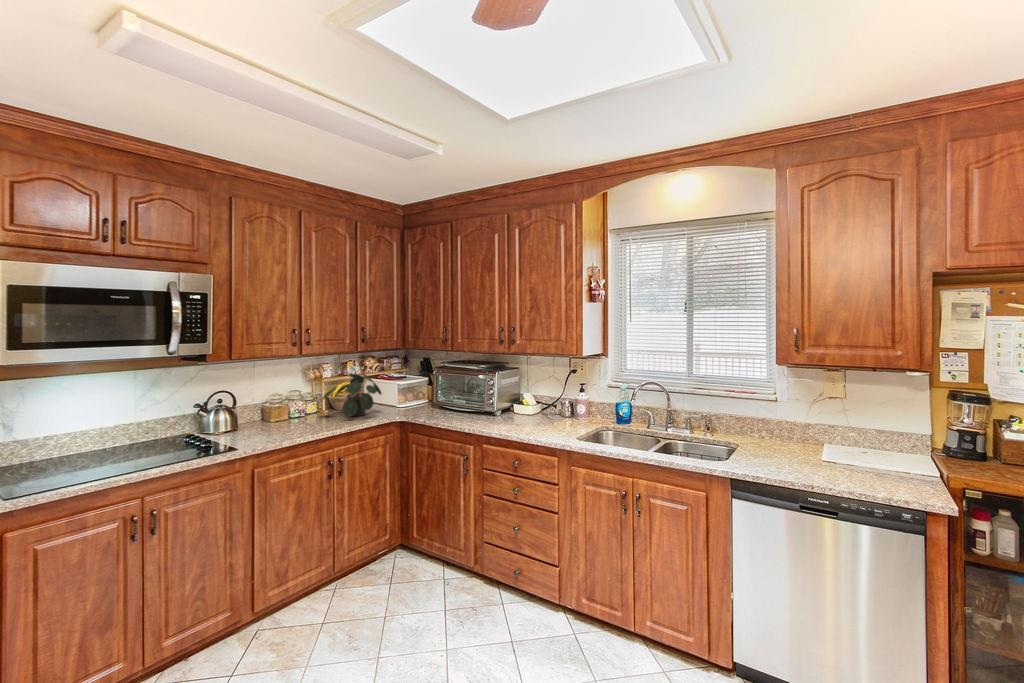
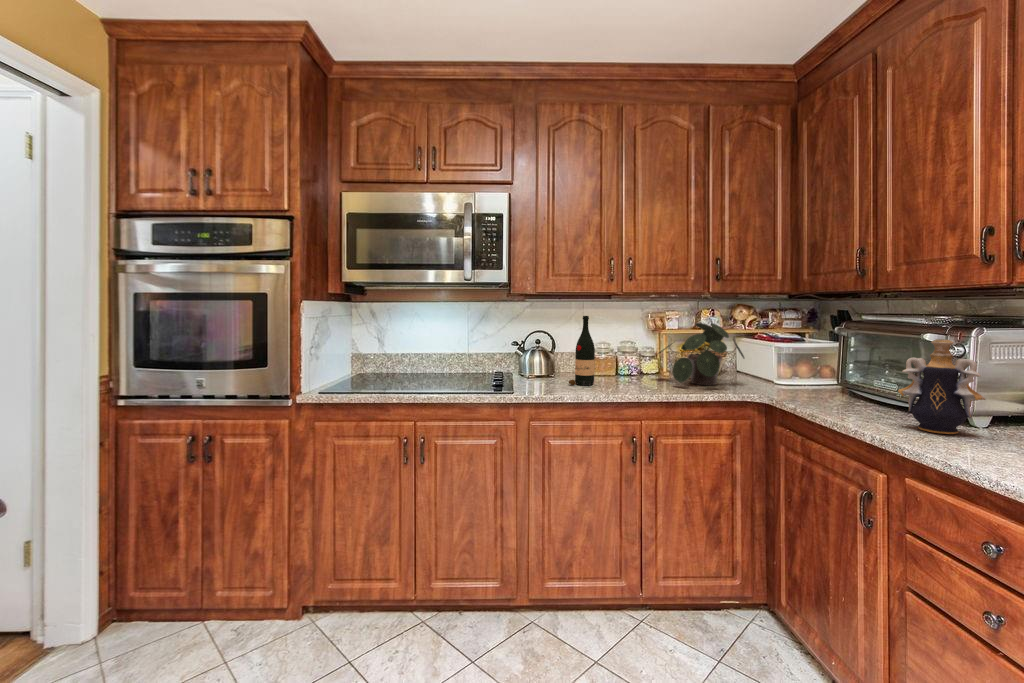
wine bottle: none [267,376,289,433] -> present [569,316,595,386]
decorative vase: none [471,379,501,422] -> present [898,339,985,434]

